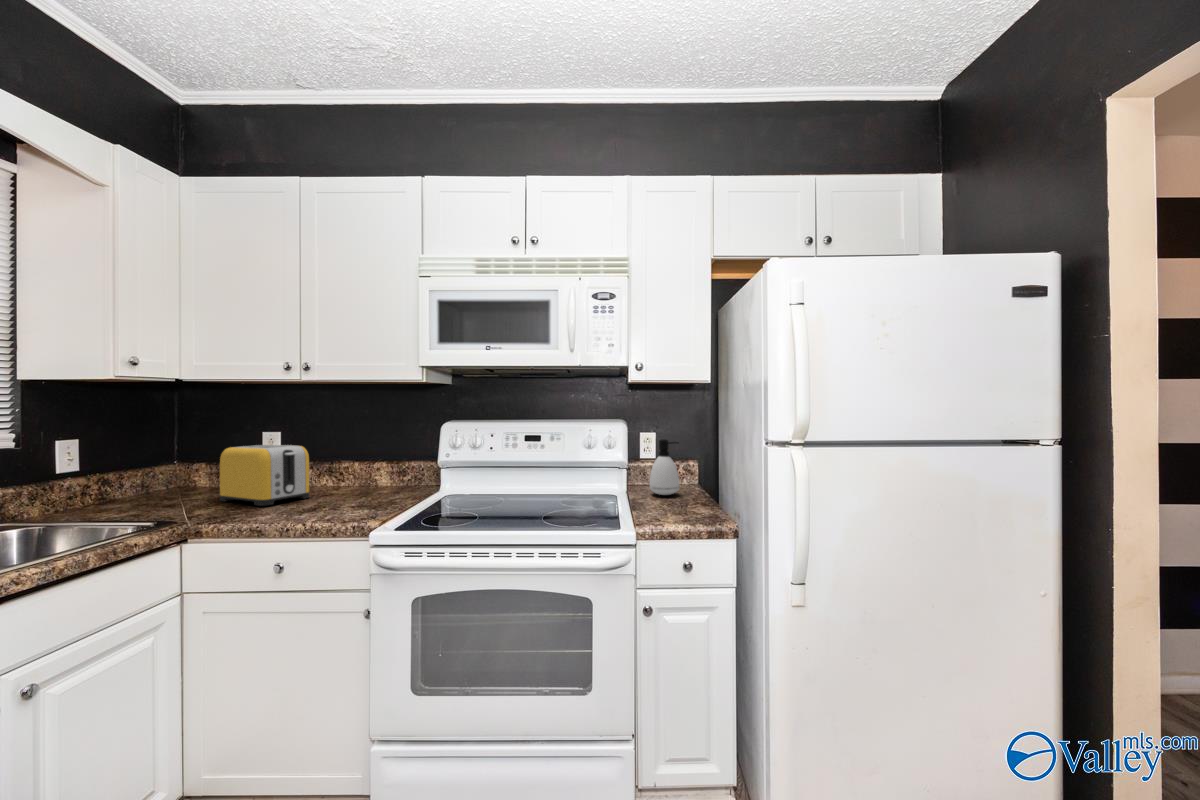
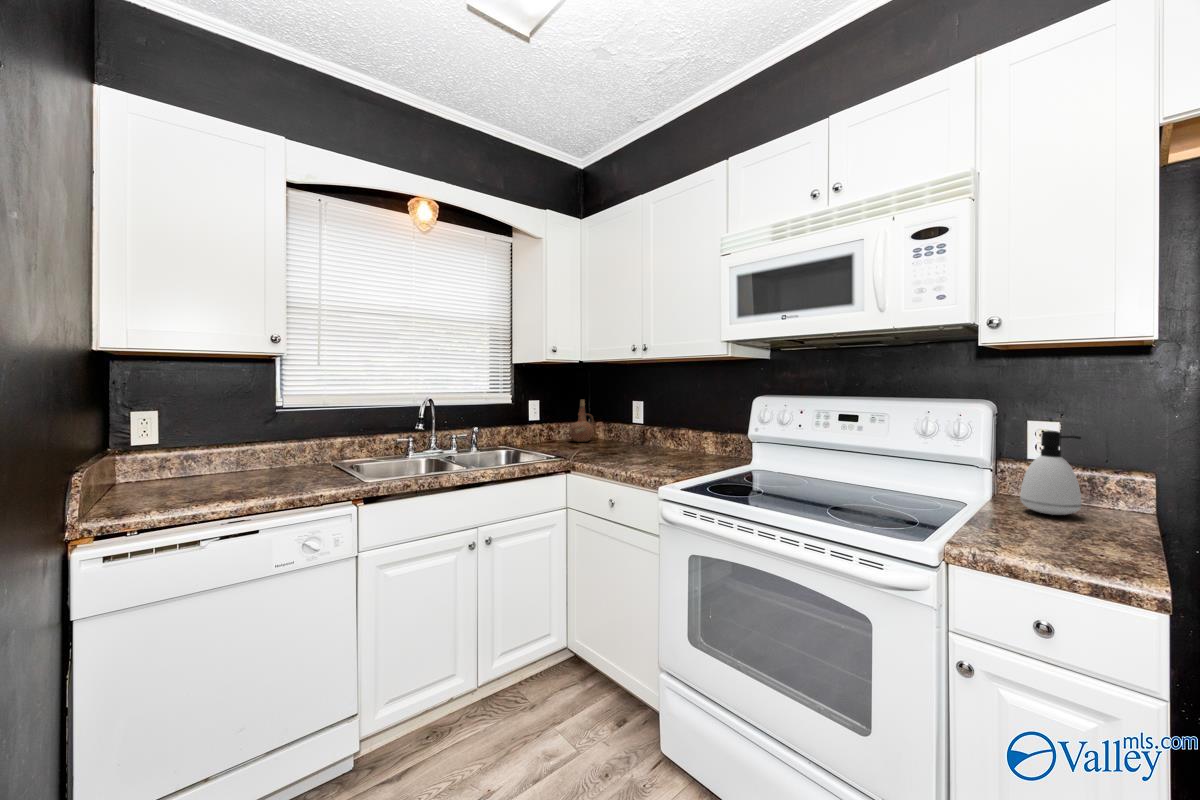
ceramic pitcher: none [145,434,190,495] -> present [570,400,593,442]
toaster: present [220,445,310,506] -> none [601,410,652,456]

